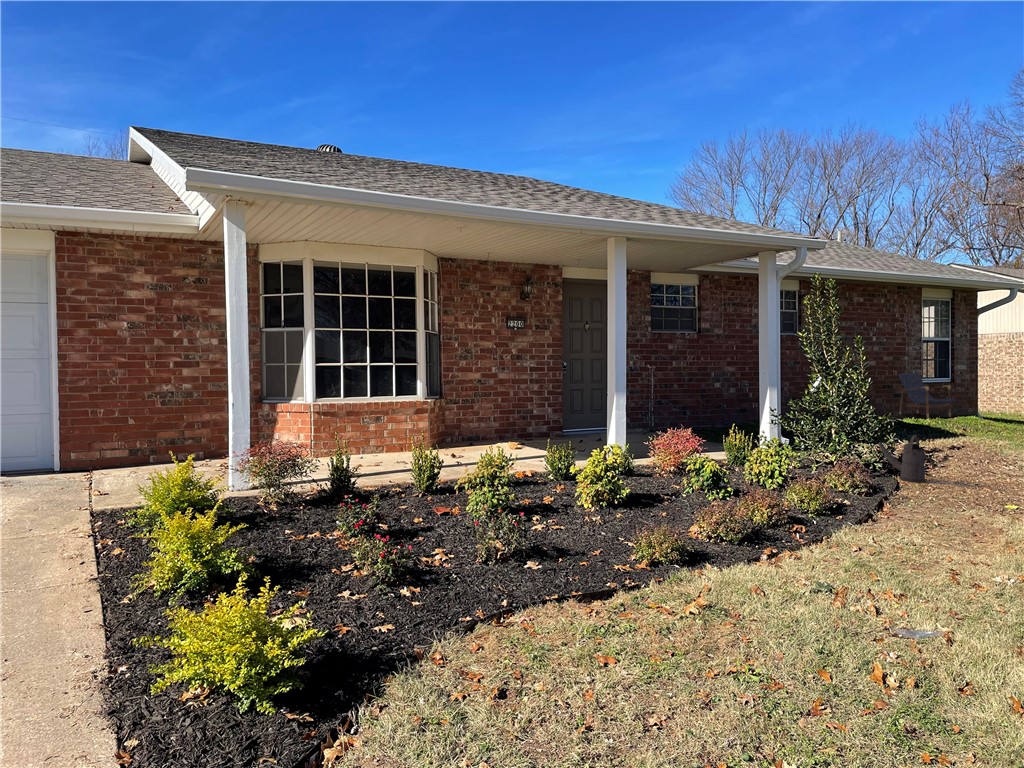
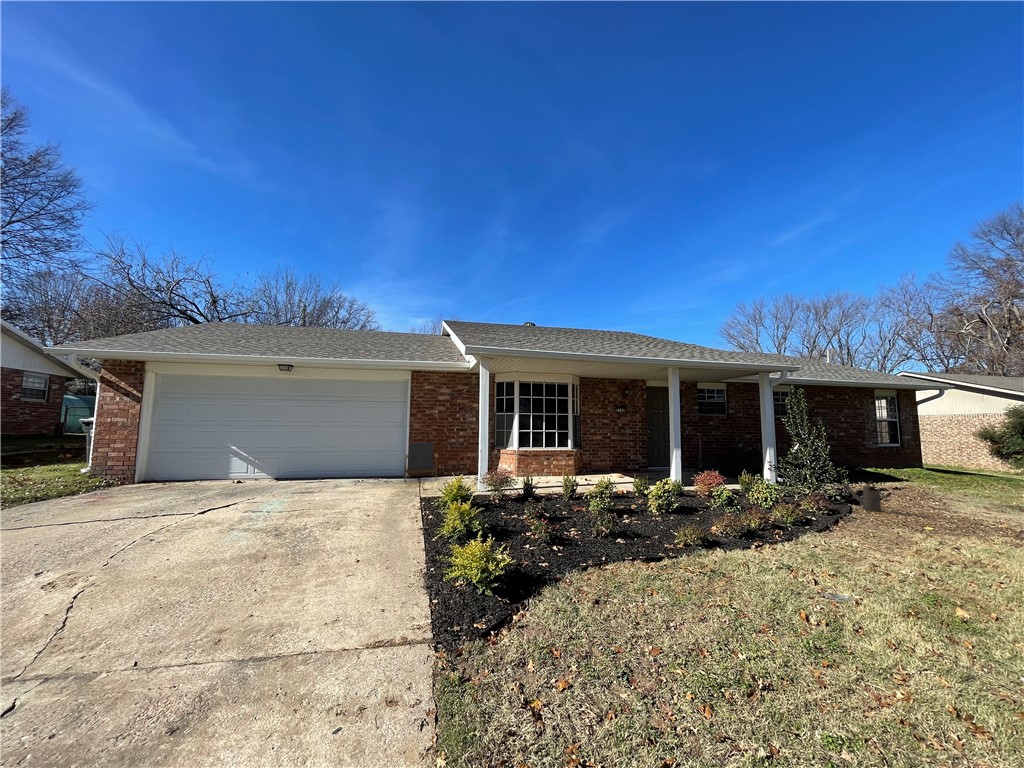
lounge chair: present [899,373,955,418] -> present [404,442,437,482]

